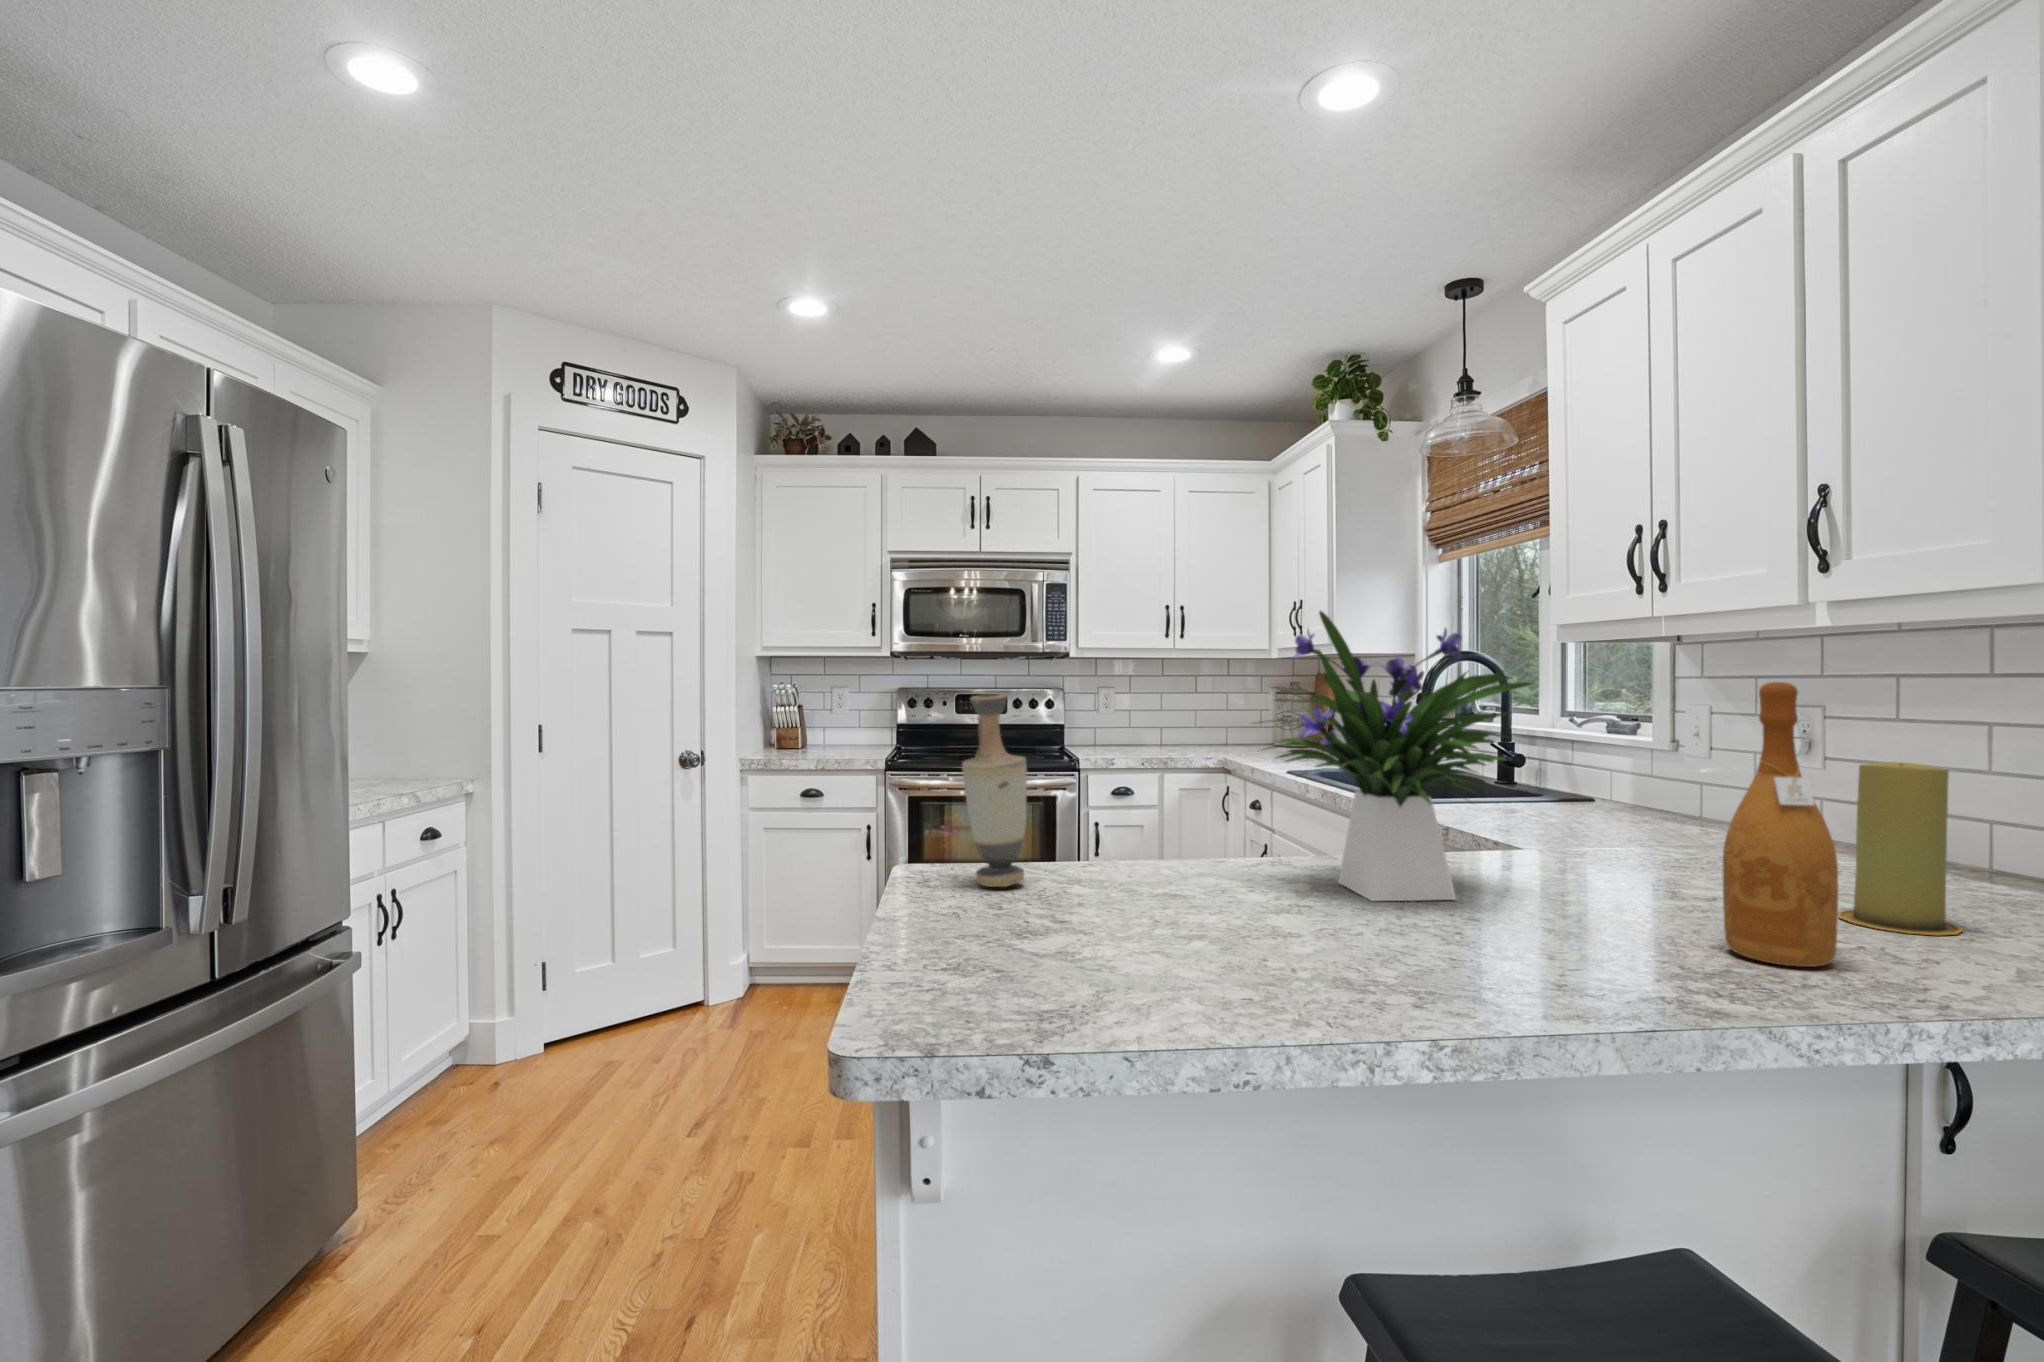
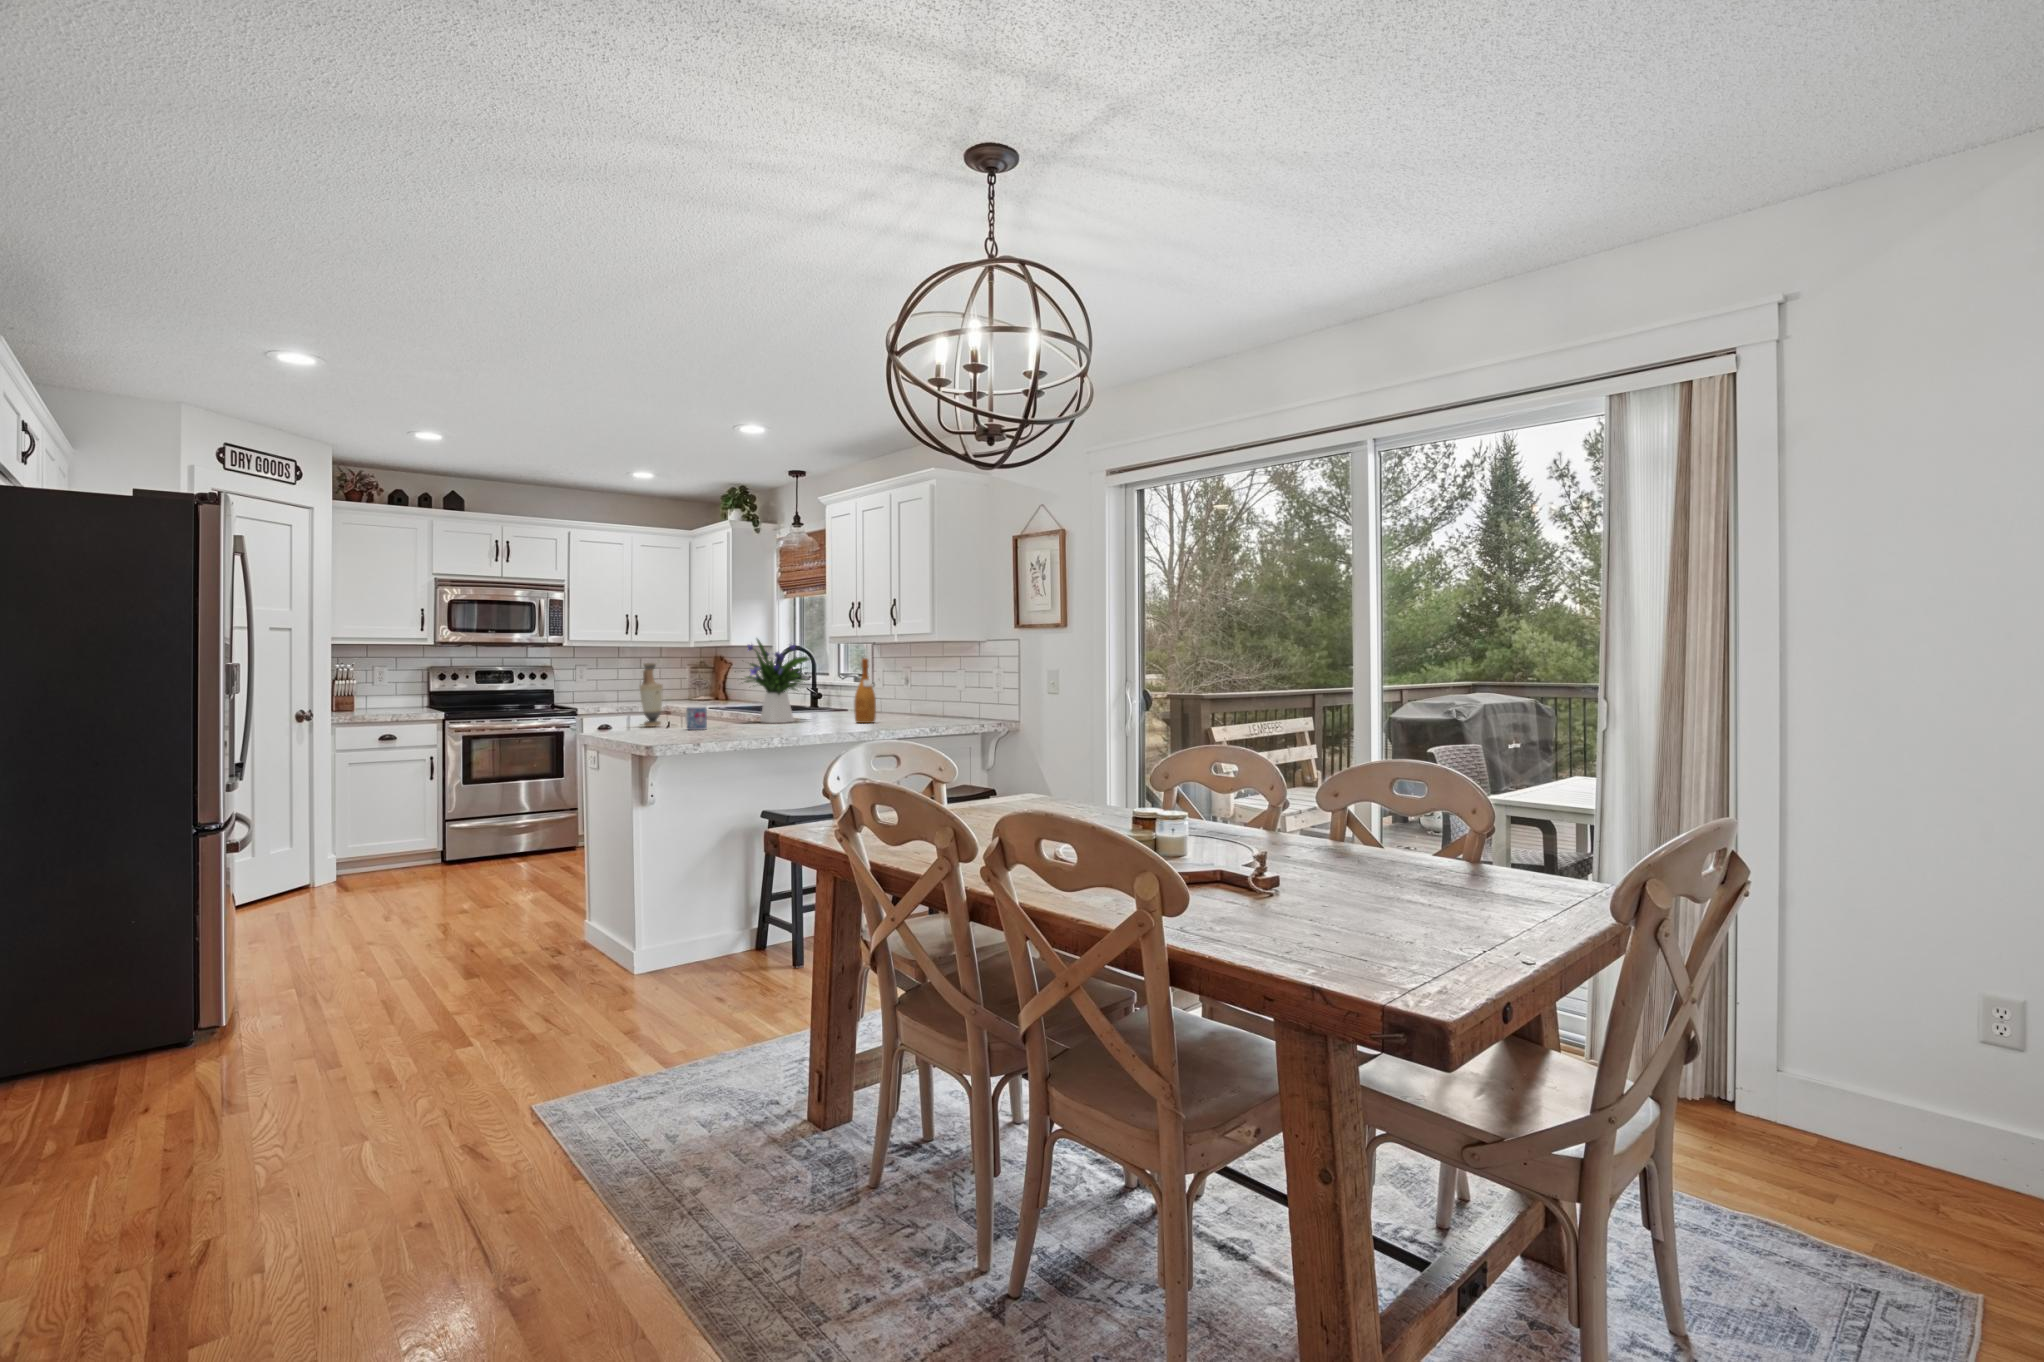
candle: present [1838,762,1962,935] -> none [887,679,910,720]
mug: none [1028,856,1100,958] -> present [685,706,707,730]

